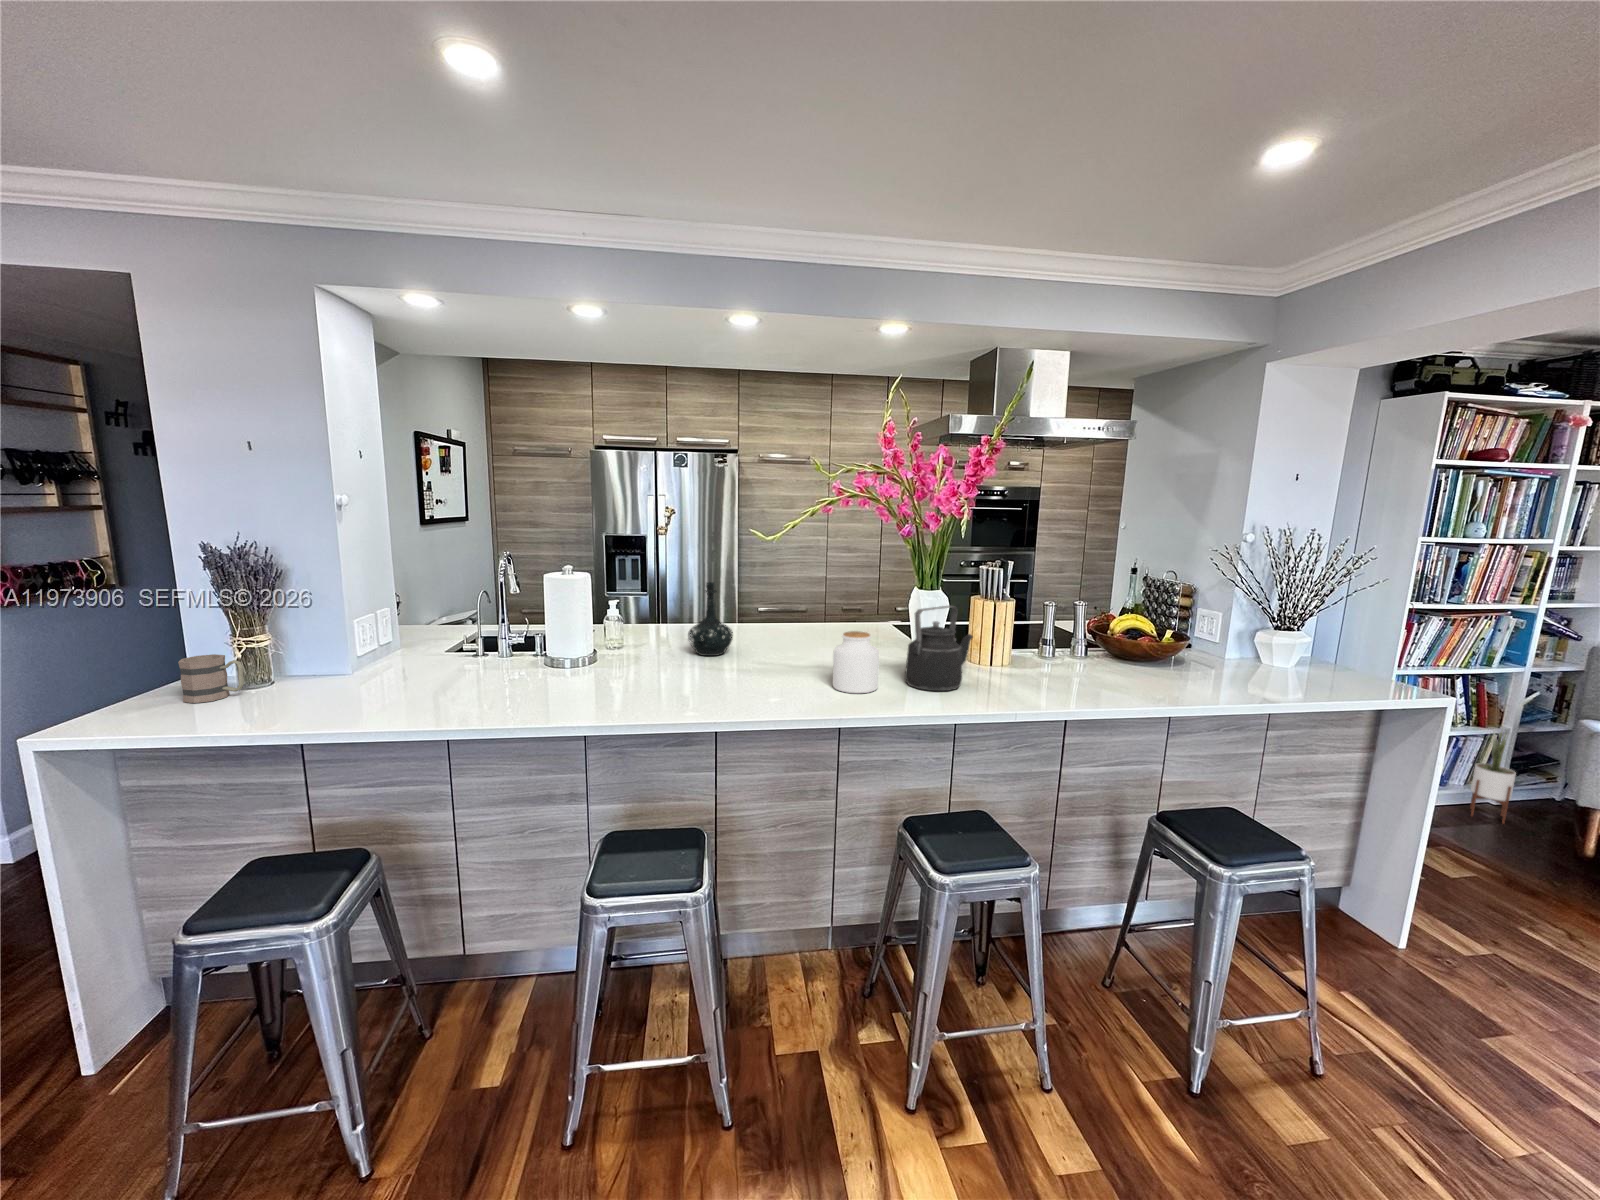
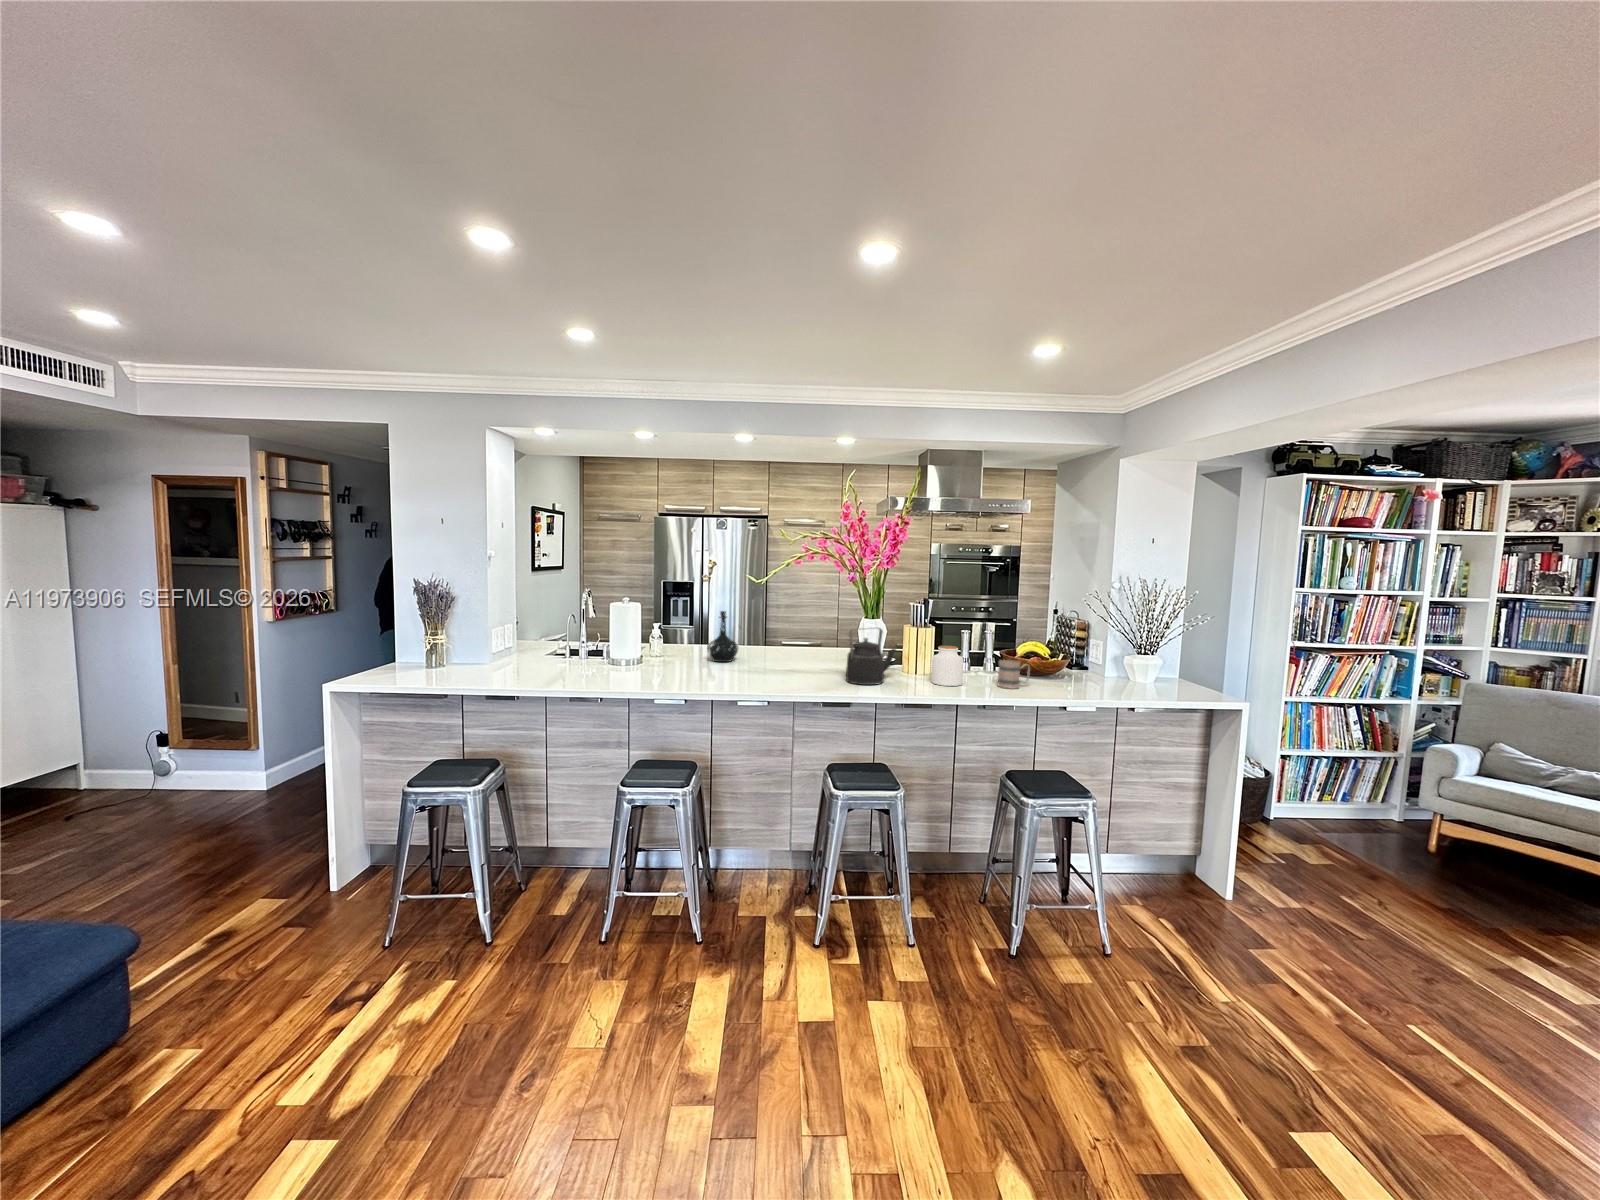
jar: present [833,631,879,693] -> present [931,645,963,686]
mug: present [178,654,244,703] -> present [998,660,1030,689]
potted plant: present [1470,728,1516,824] -> none [1363,745,1399,831]

